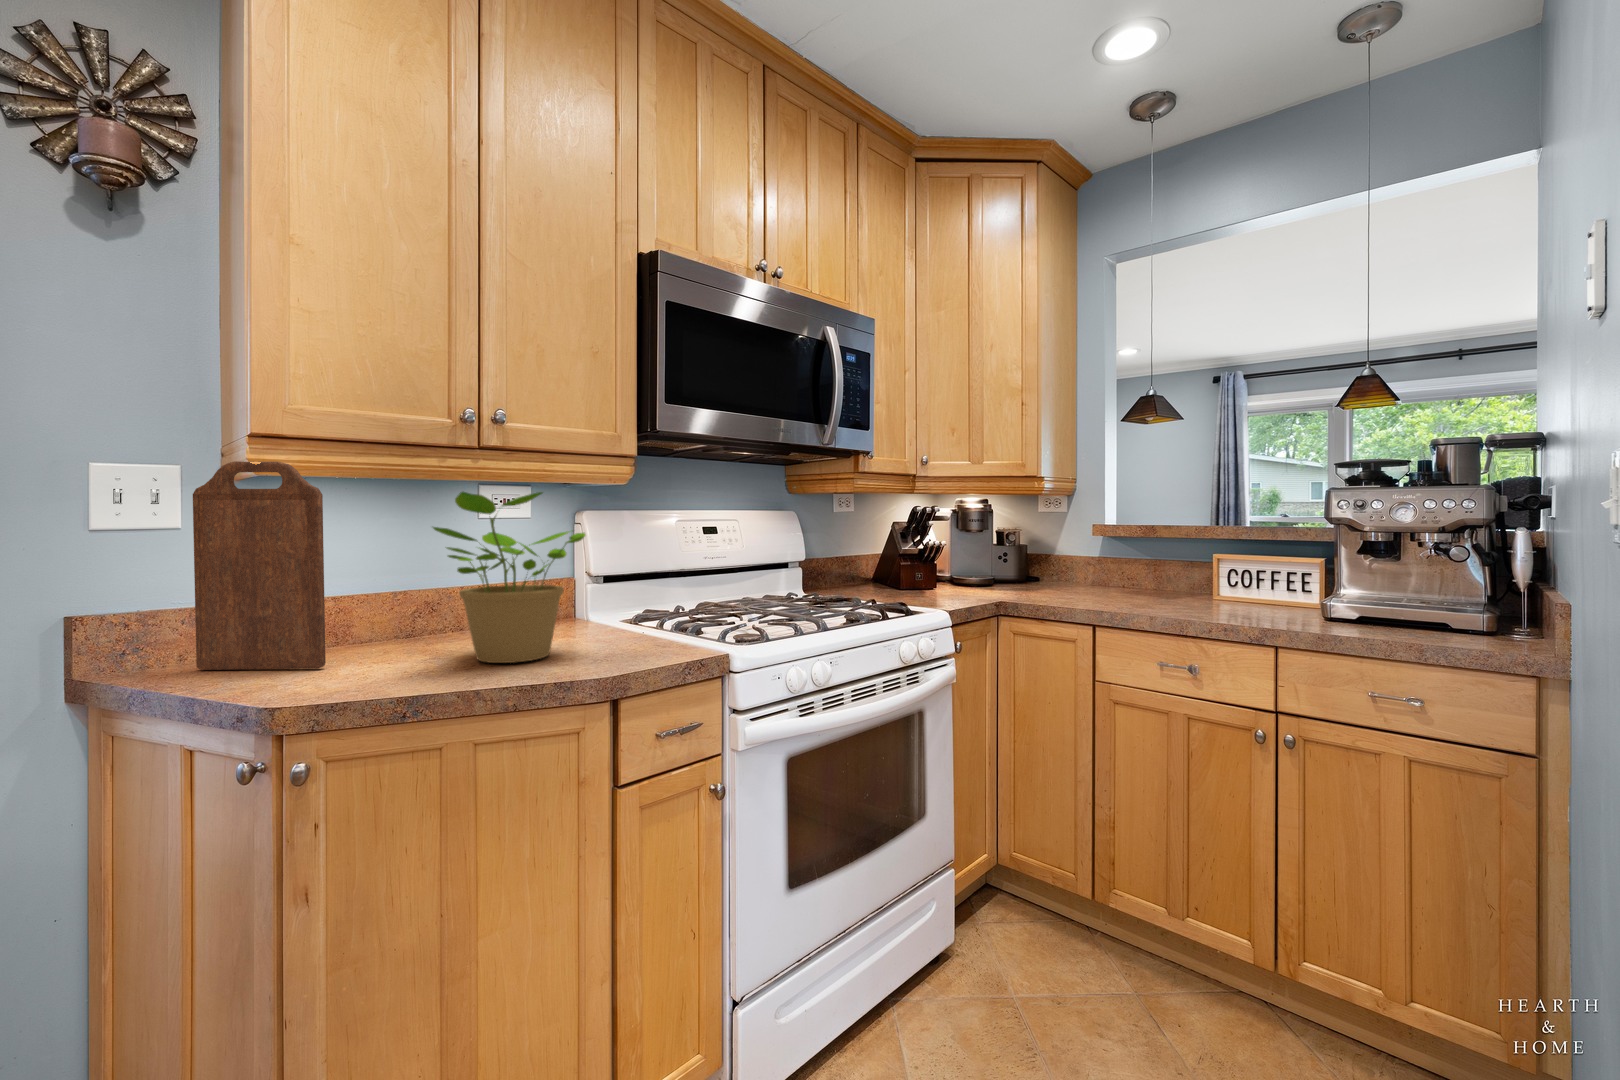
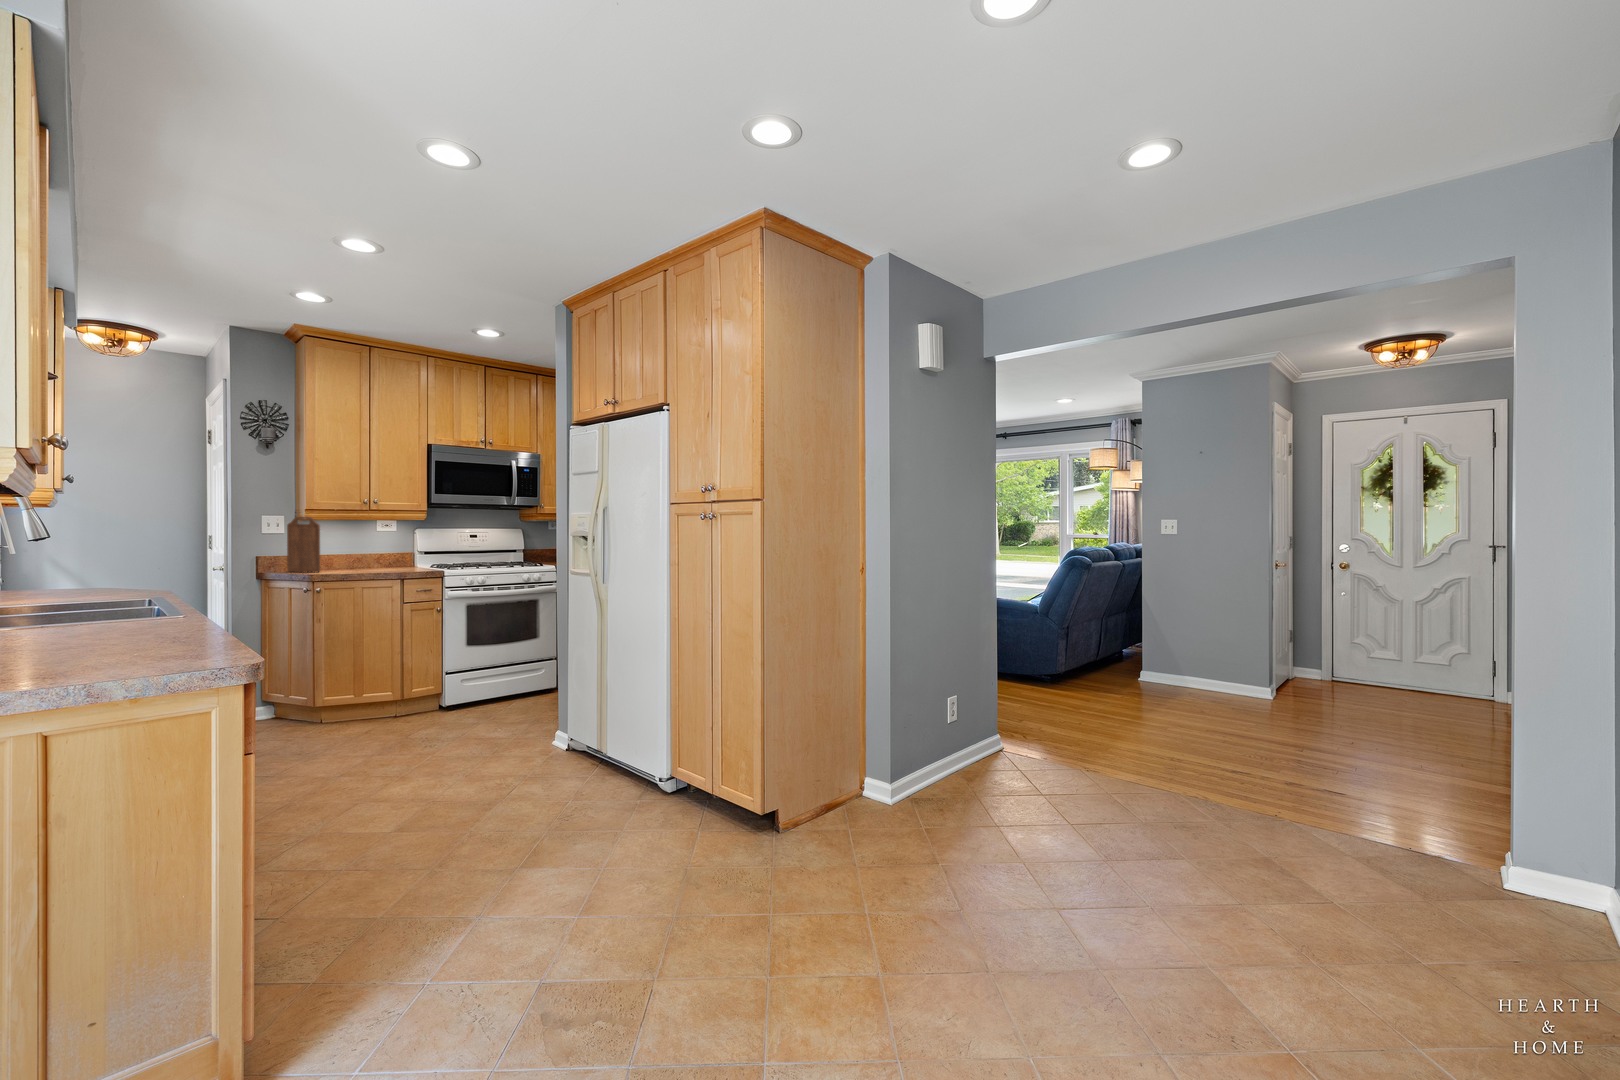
potted plant: present [433,492,585,663] -> none [346,526,395,573]

